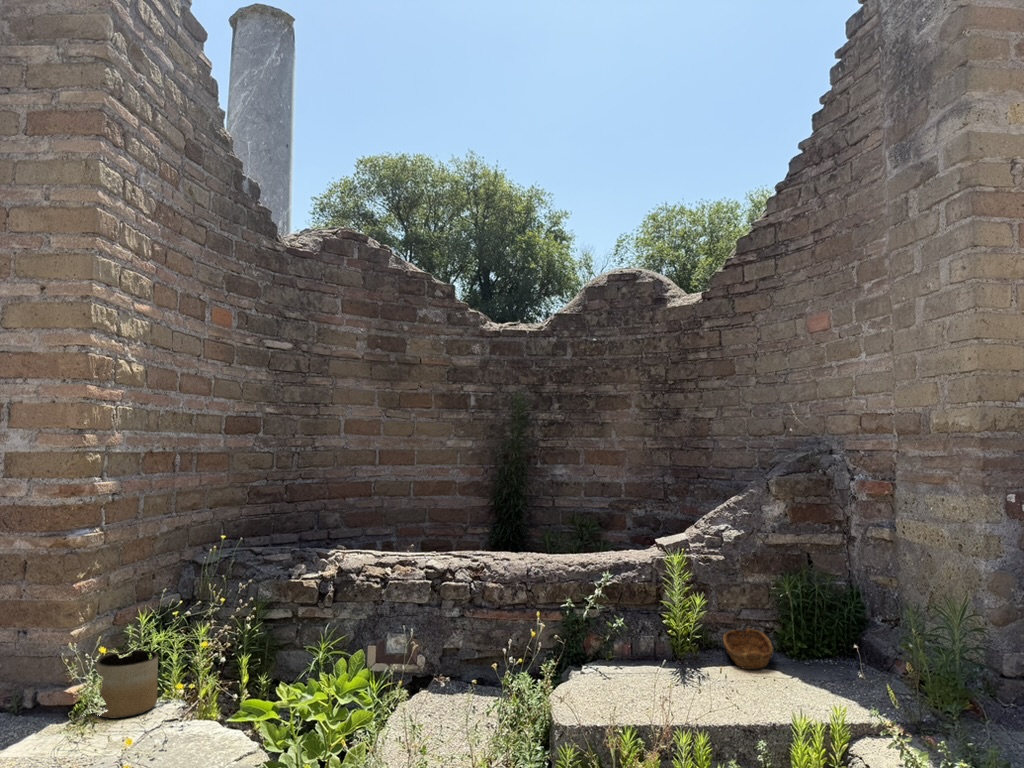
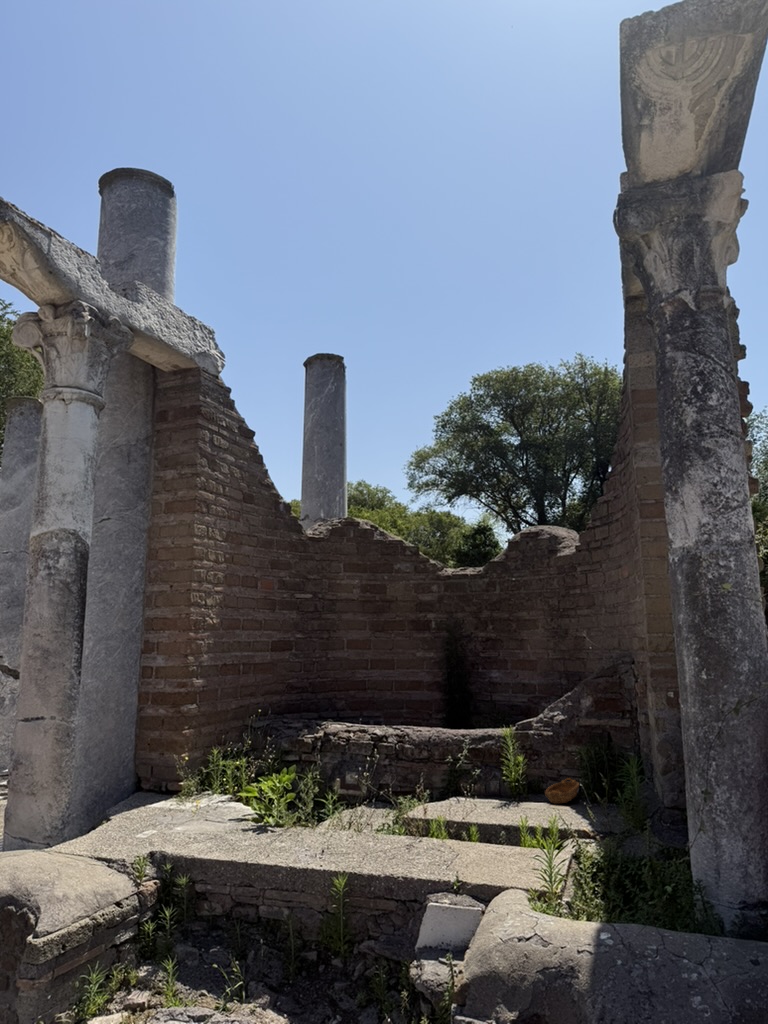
planter: present [96,650,158,719] -> none [193,769,222,800]

